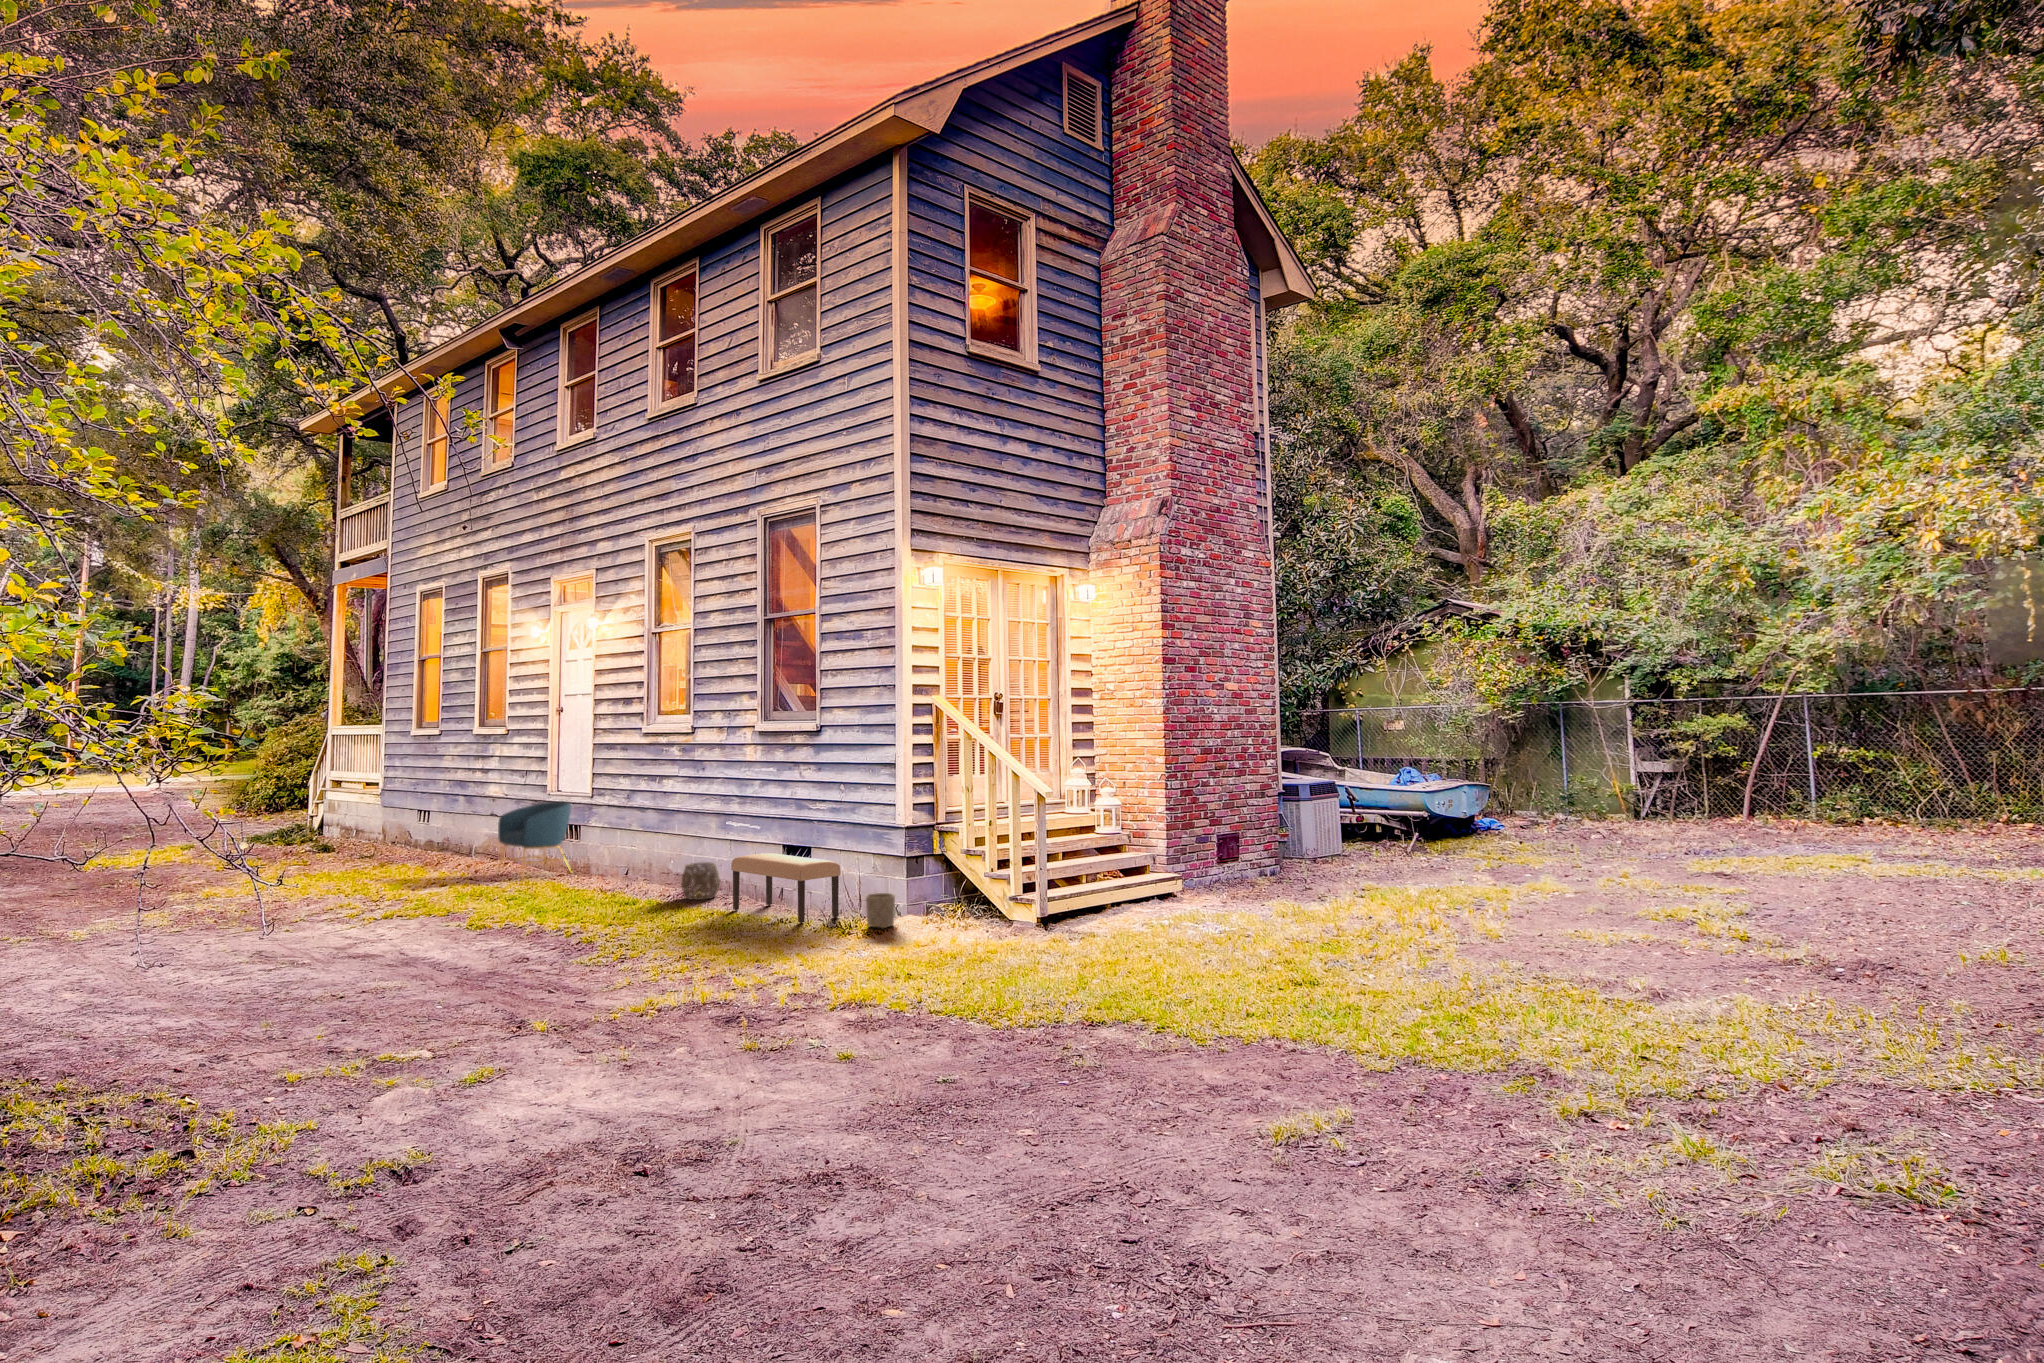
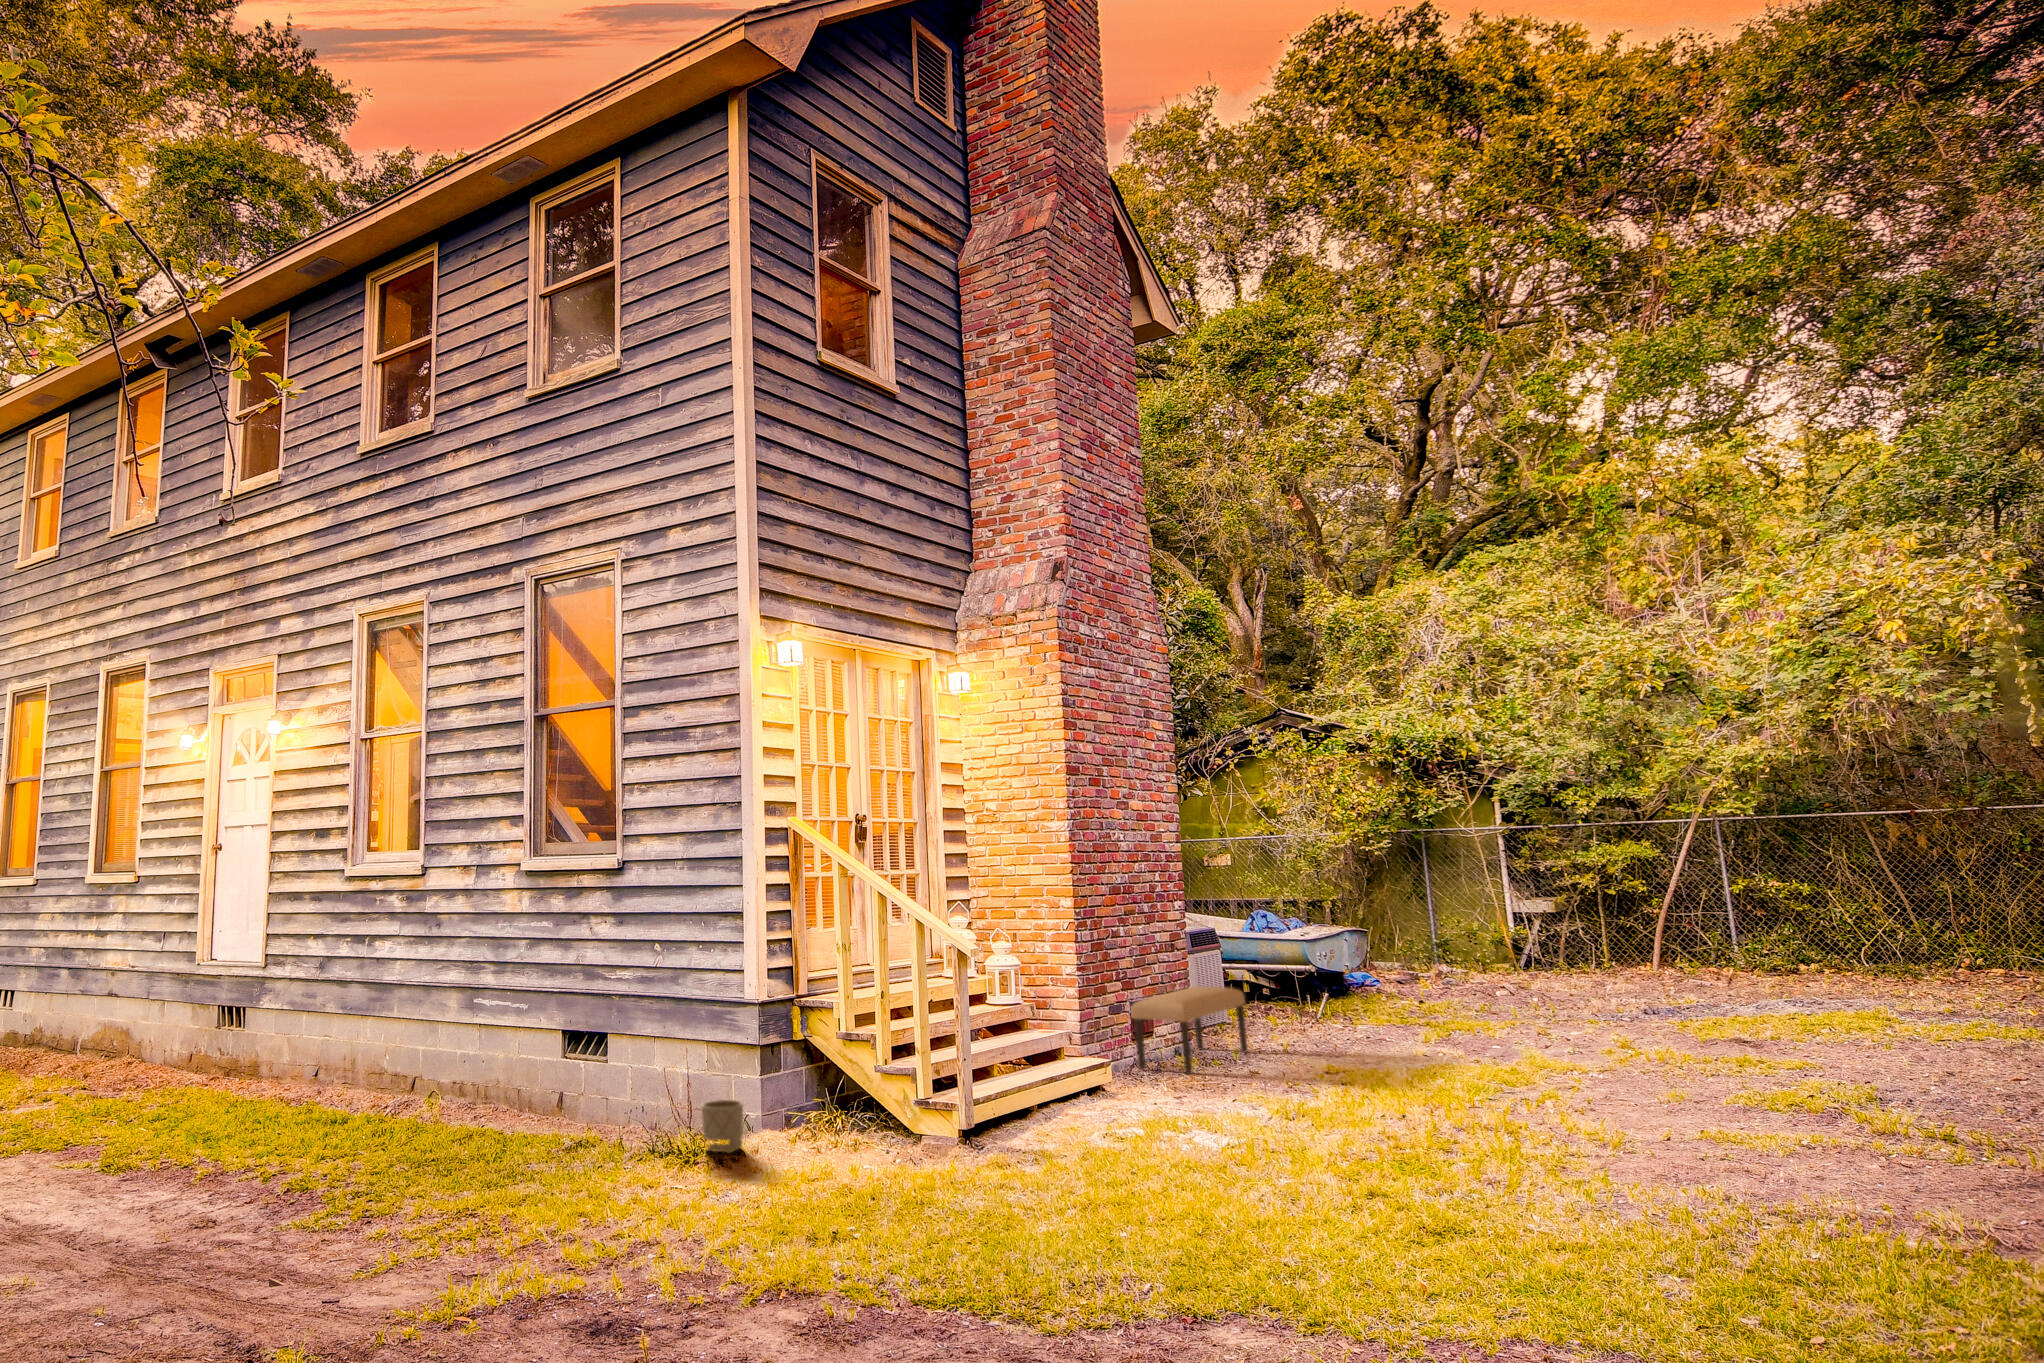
armchair: present [498,801,571,878] -> none [121,976,232,1092]
bench: present [731,853,841,923] -> present [1131,986,1248,1073]
woven basket: present [681,862,720,900] -> none [408,1060,464,1116]

